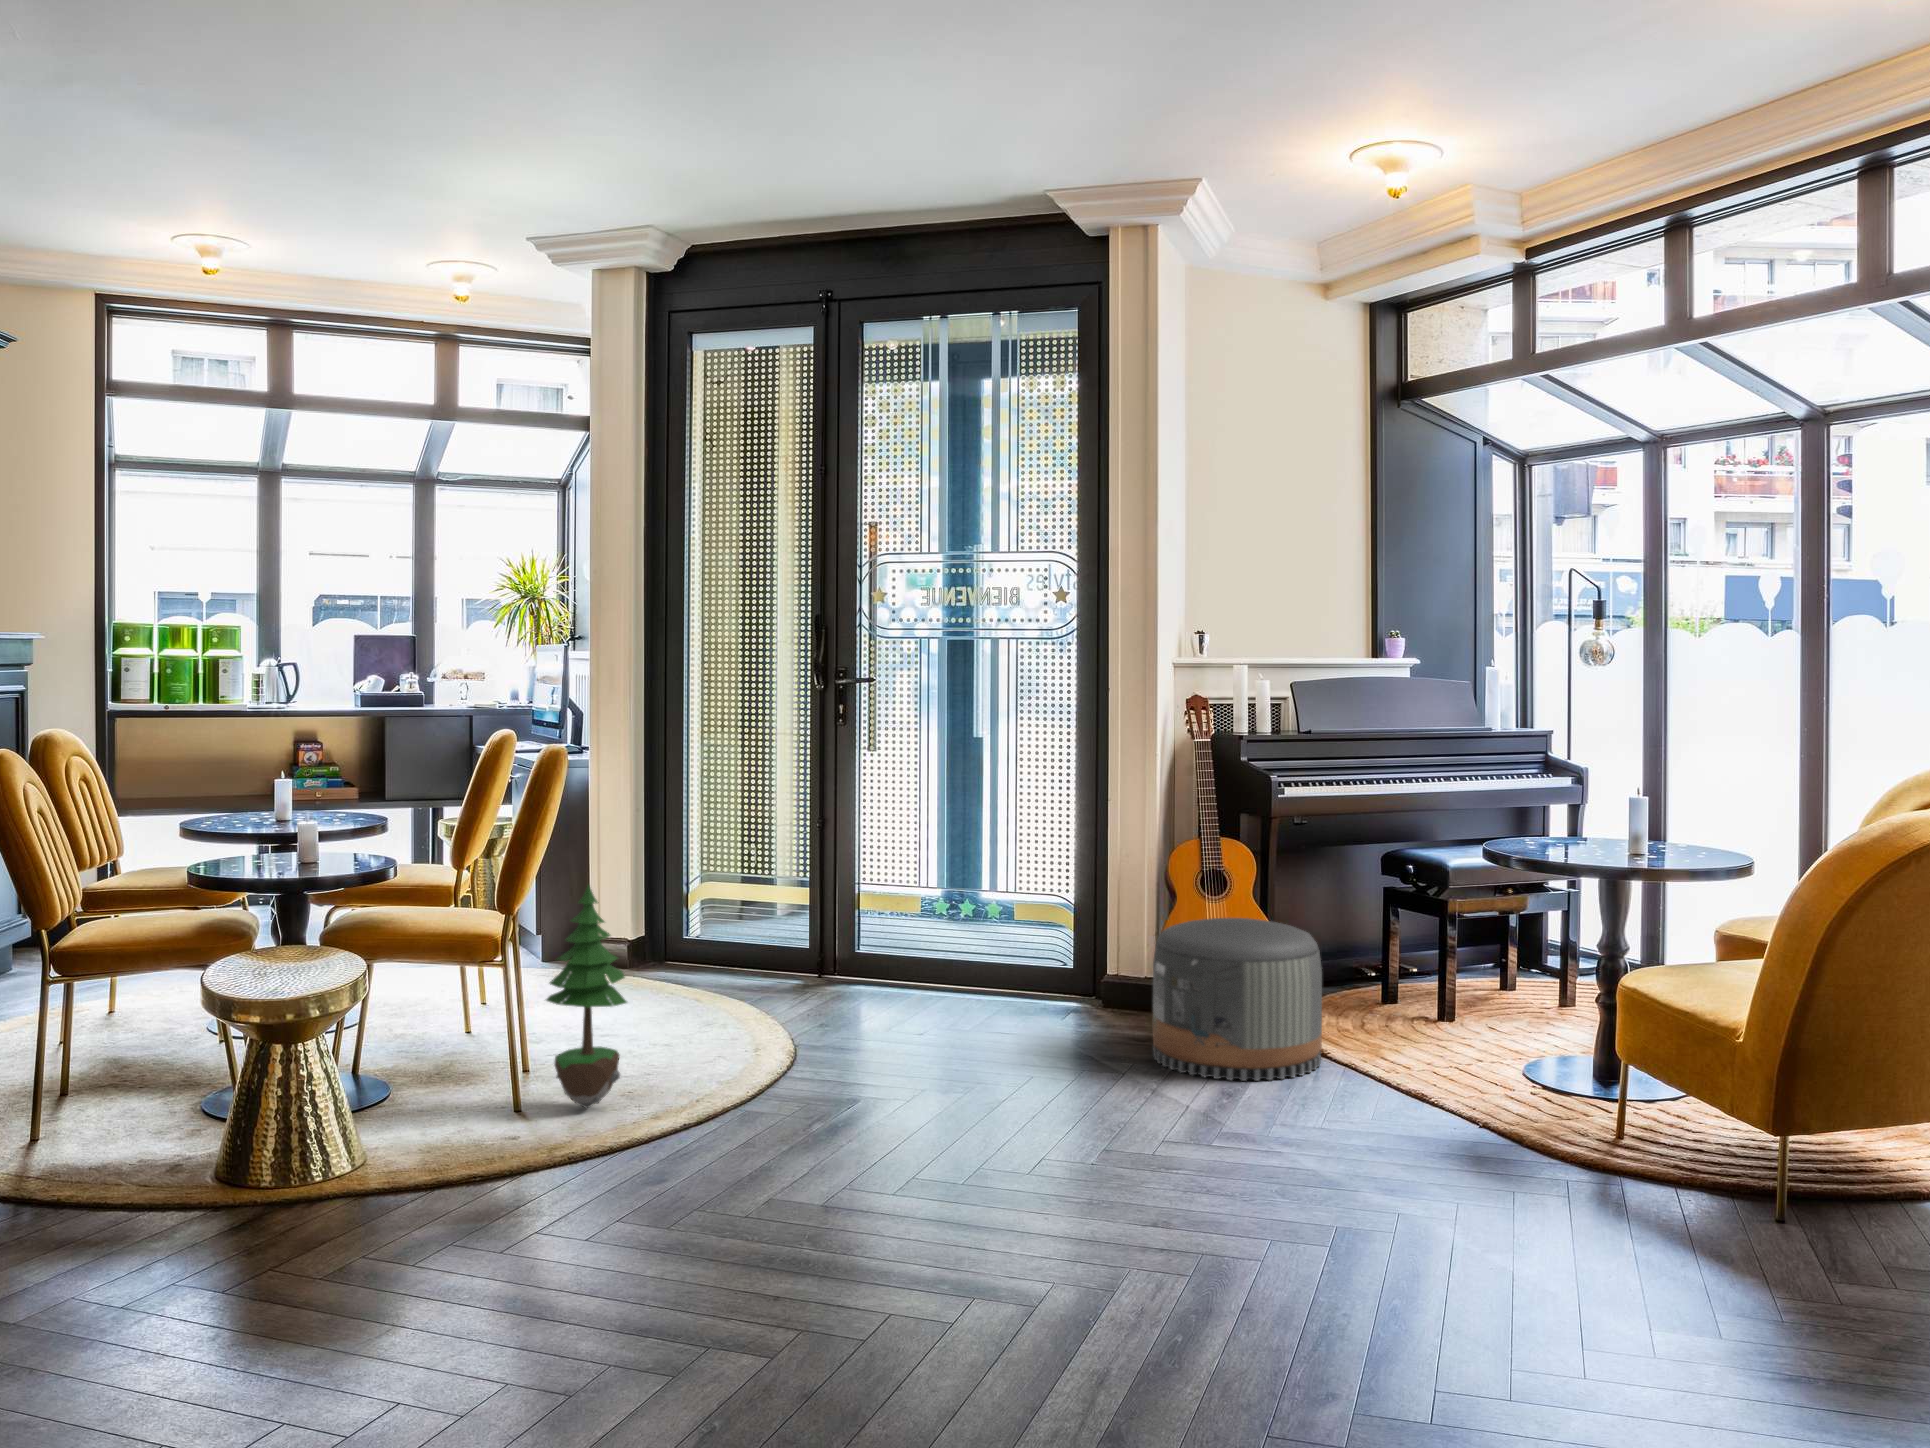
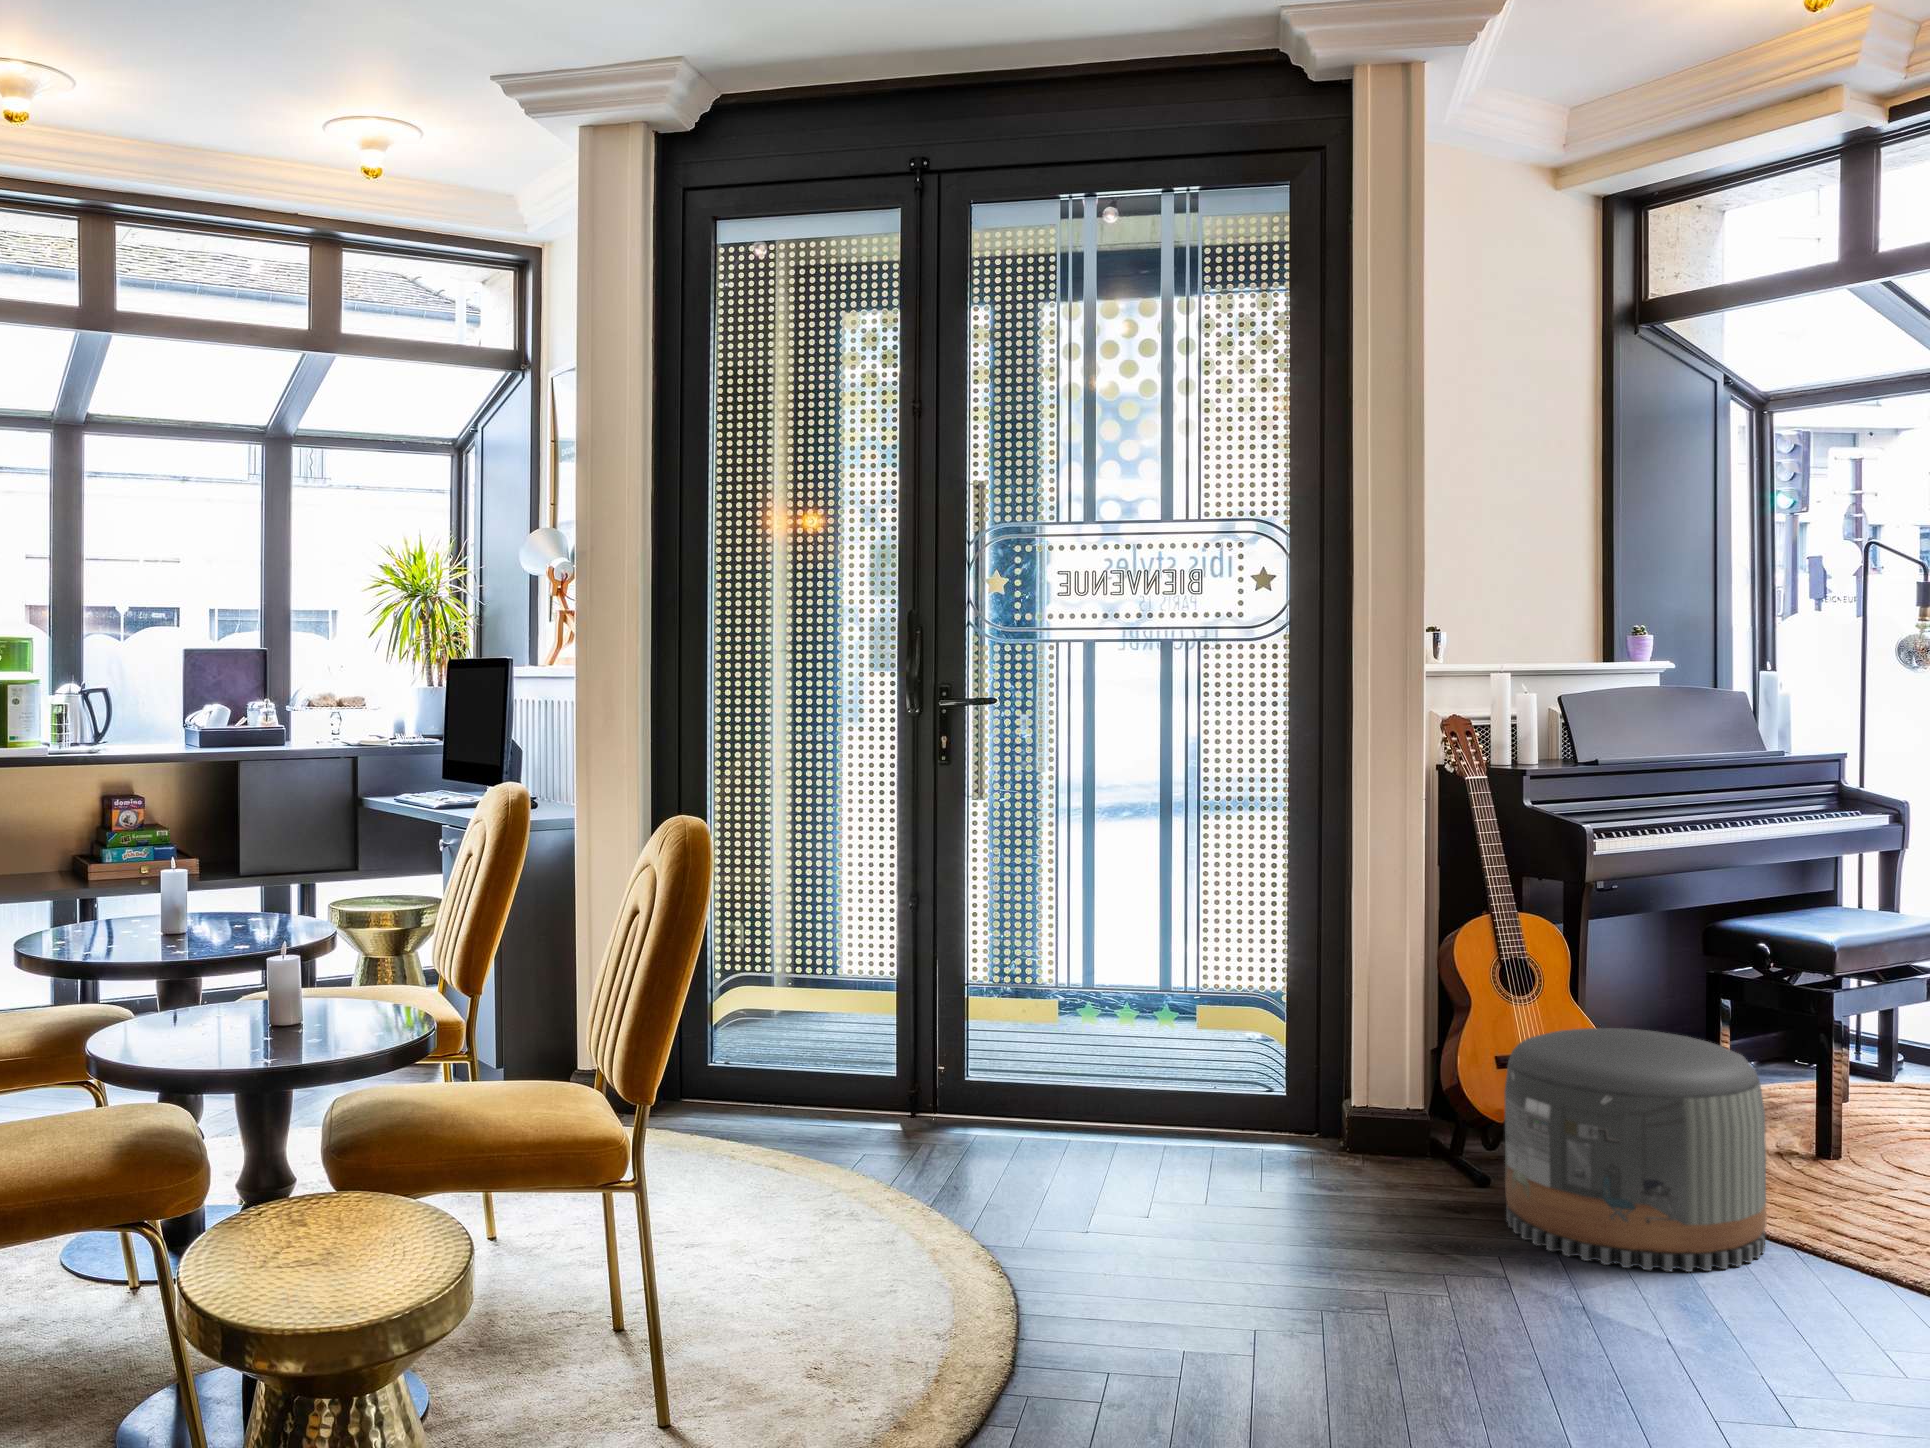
potted tree: present [546,885,627,1108] -> none [711,1017,837,1372]

